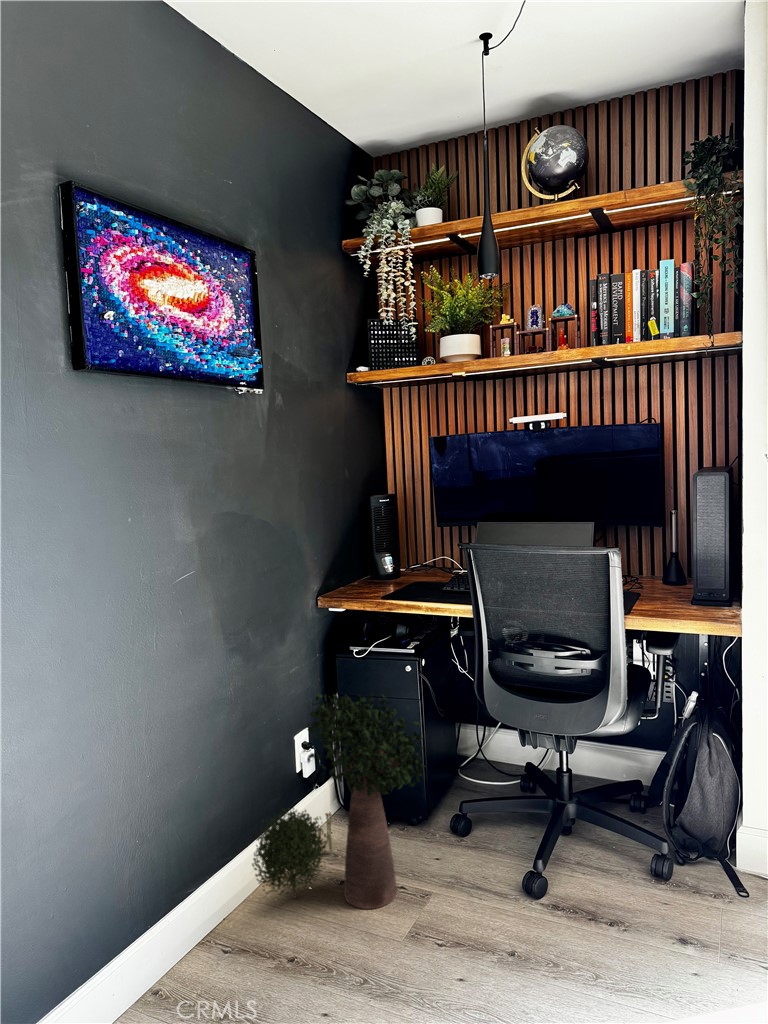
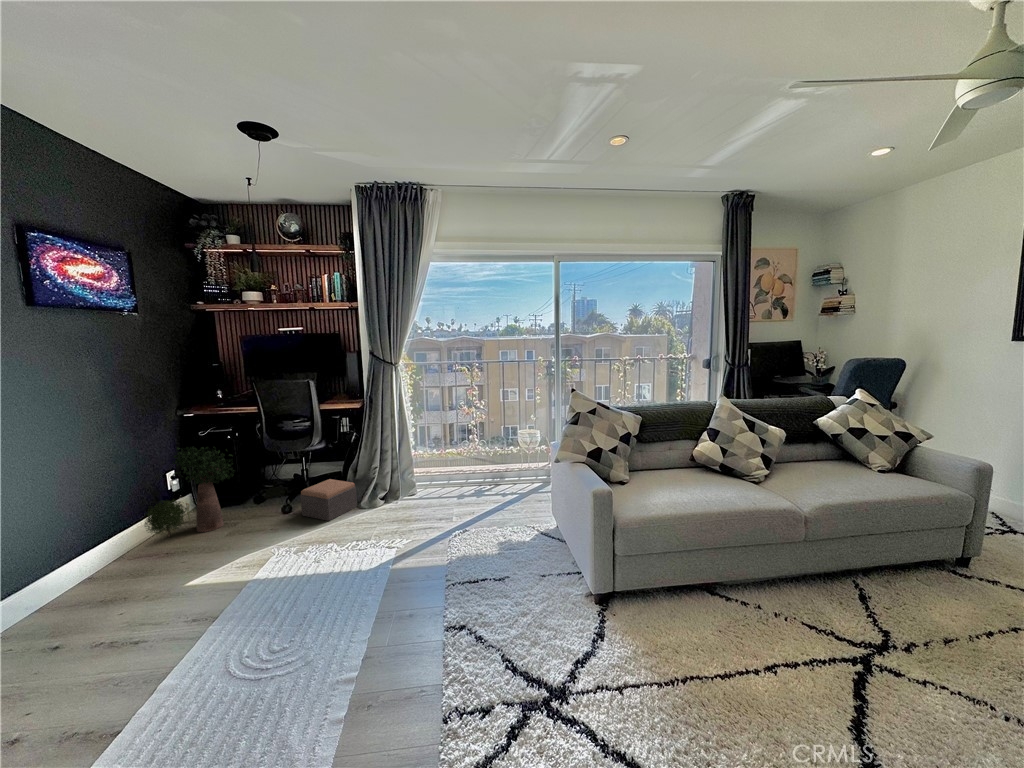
footstool: none [579,833,738,994] -> present [300,479,357,521]

